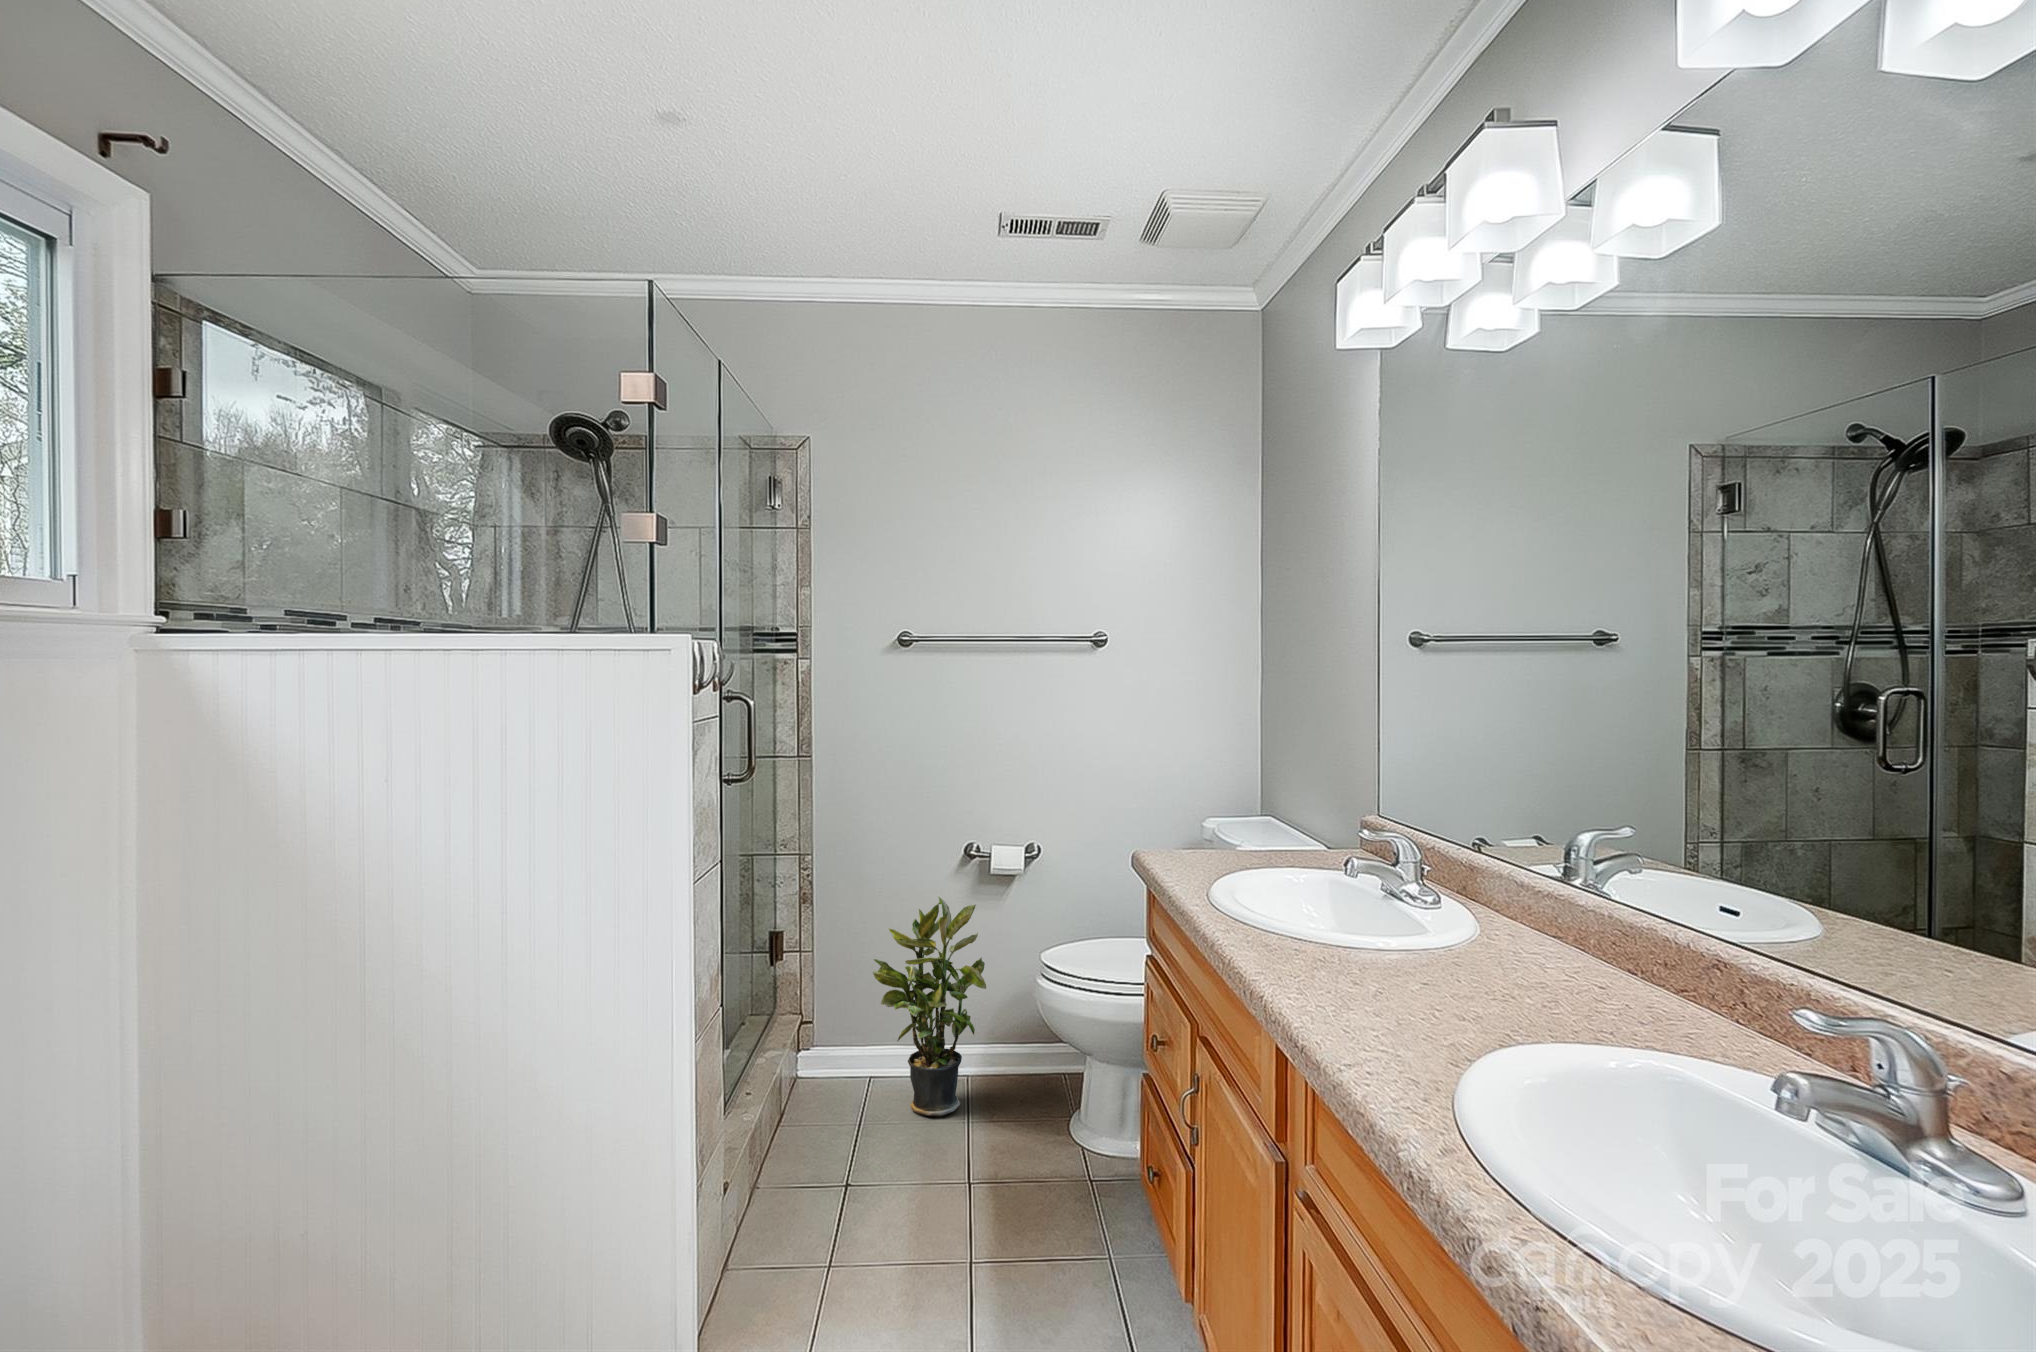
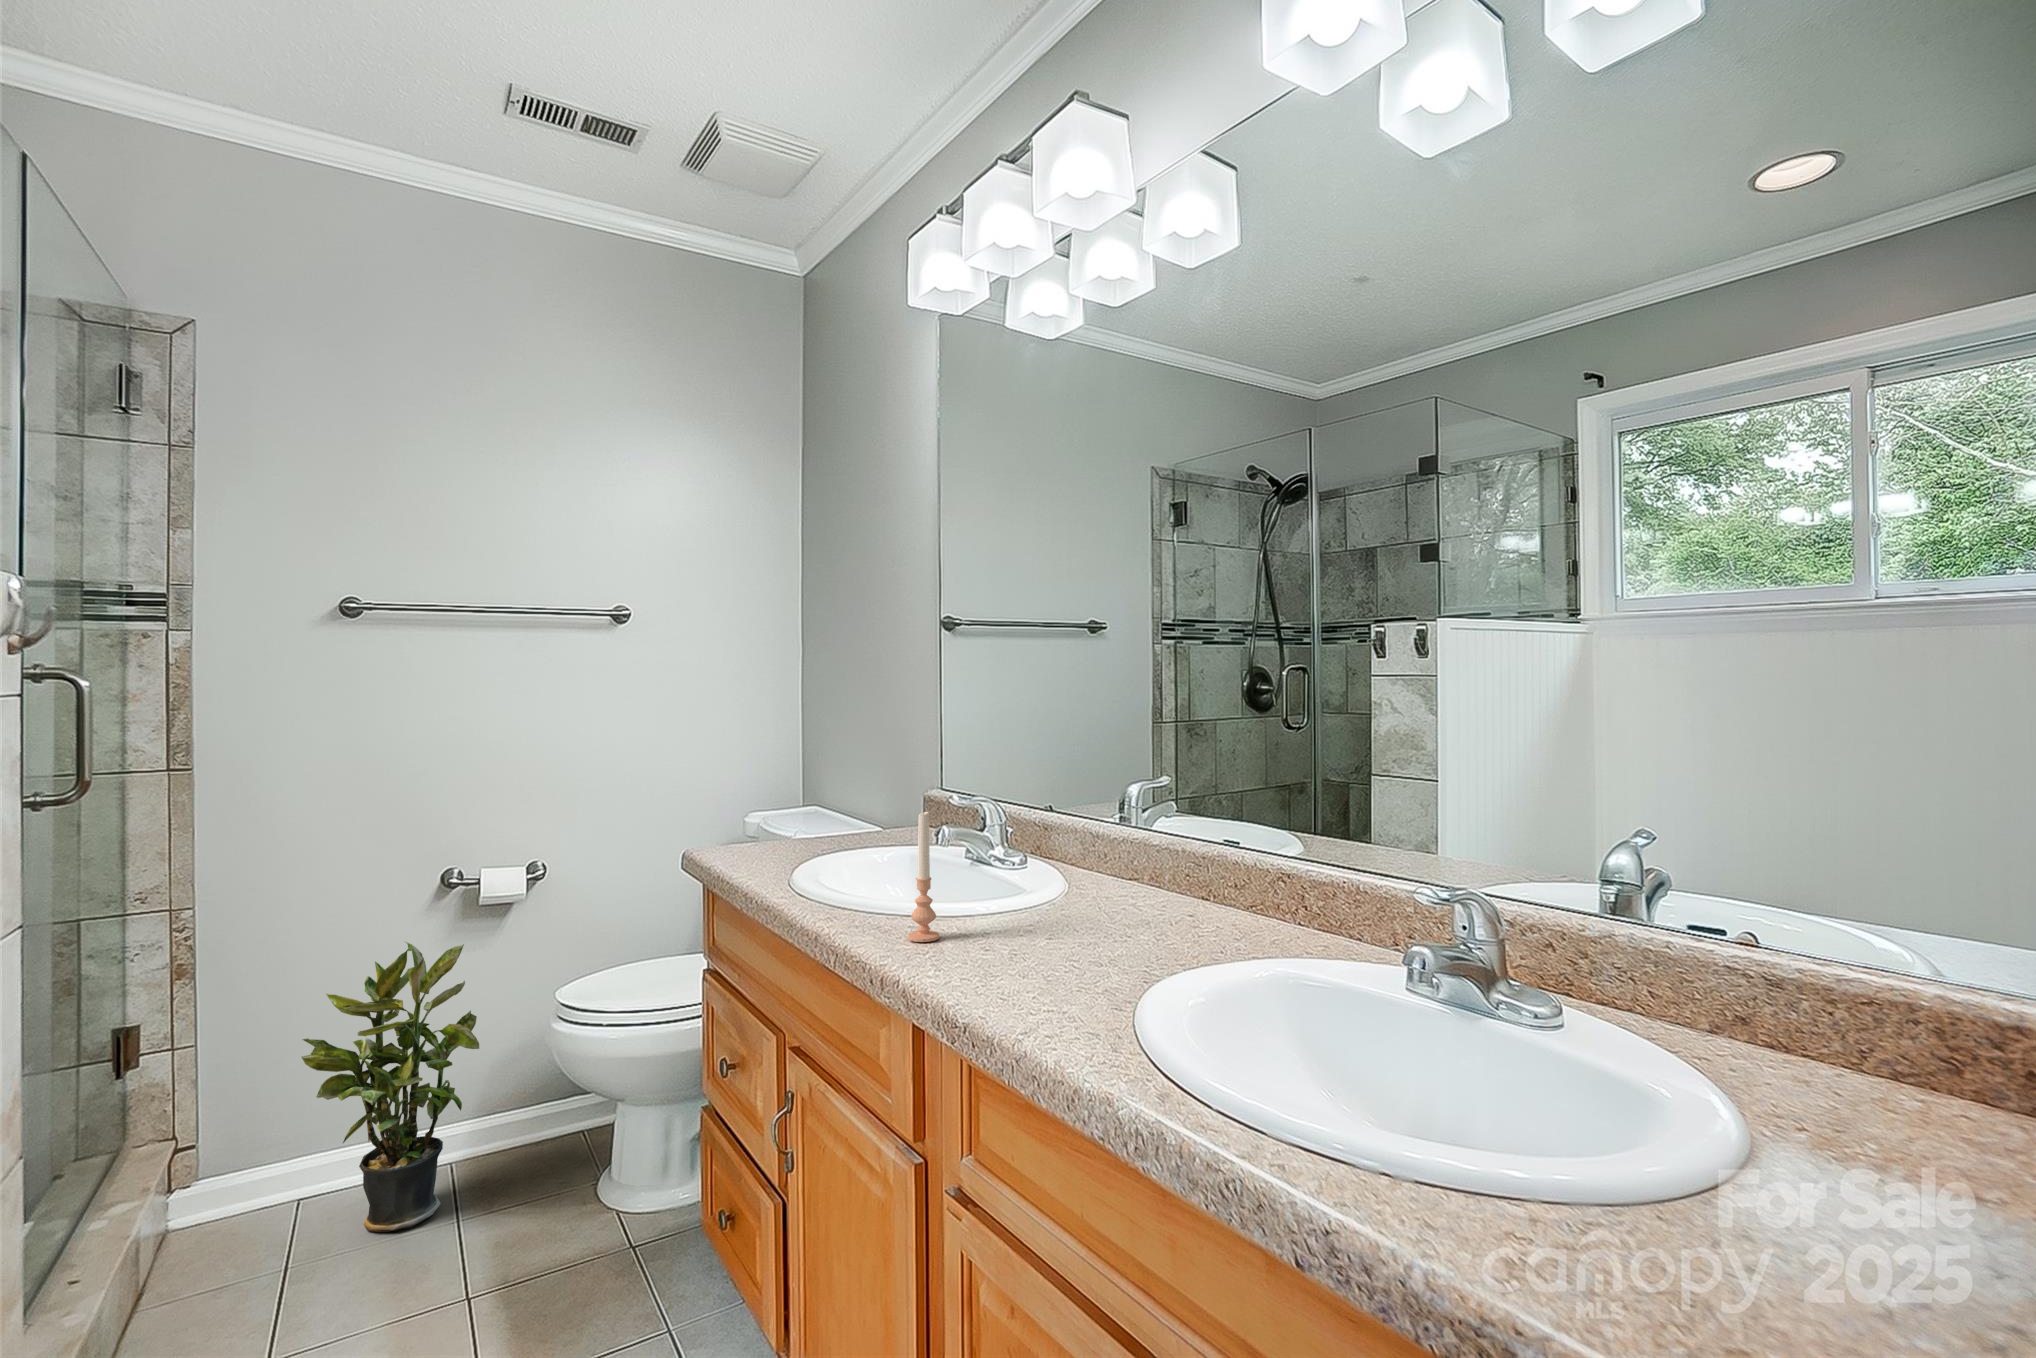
candle: none [1282,847,1312,967] -> present [908,812,940,942]

